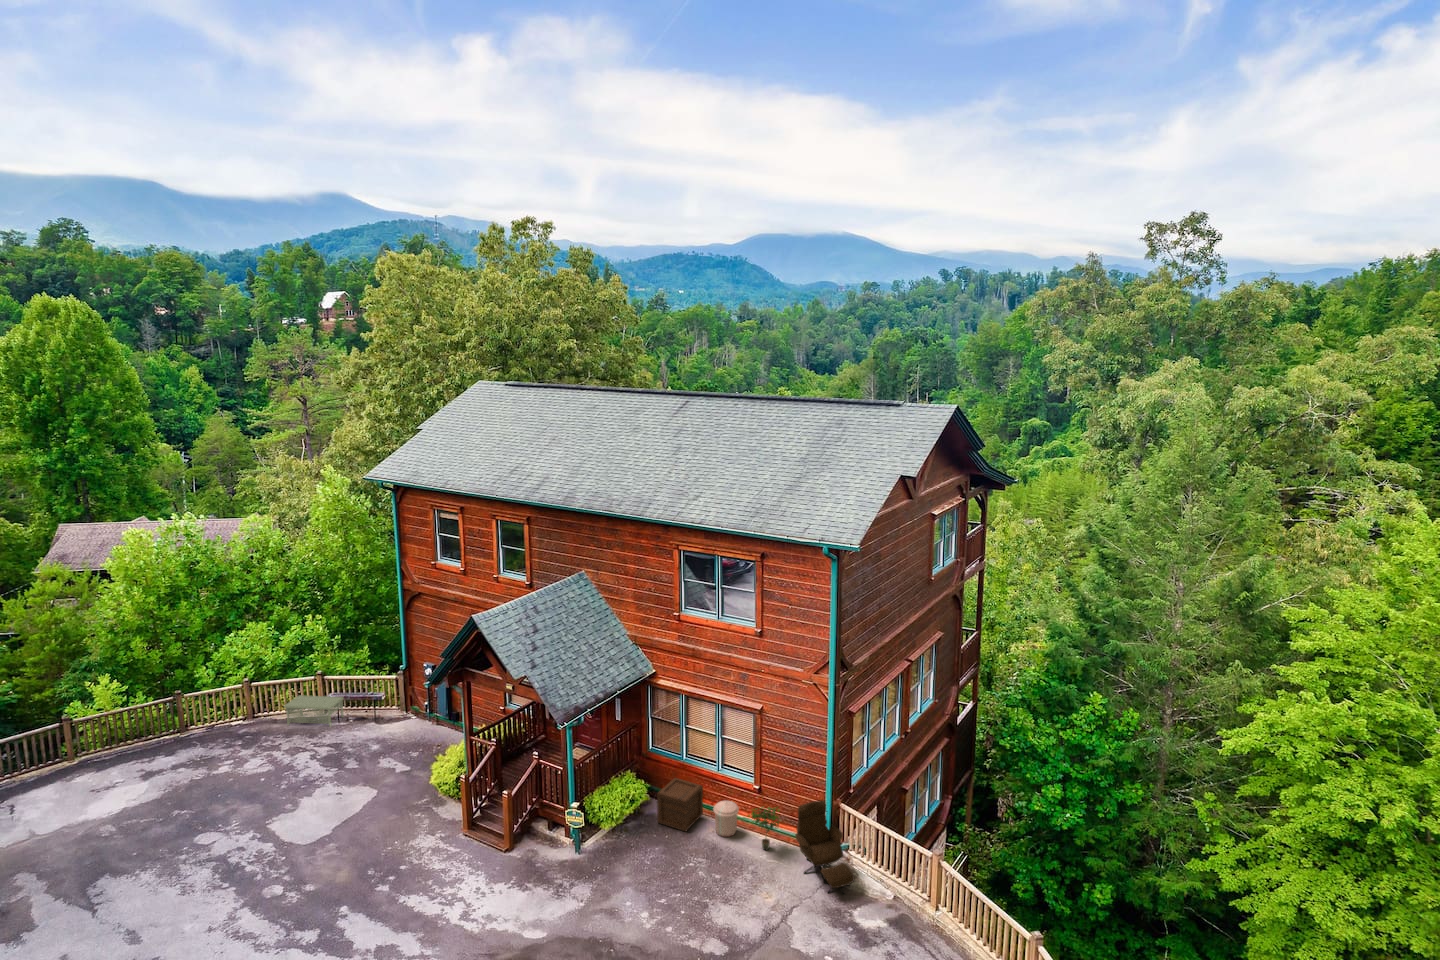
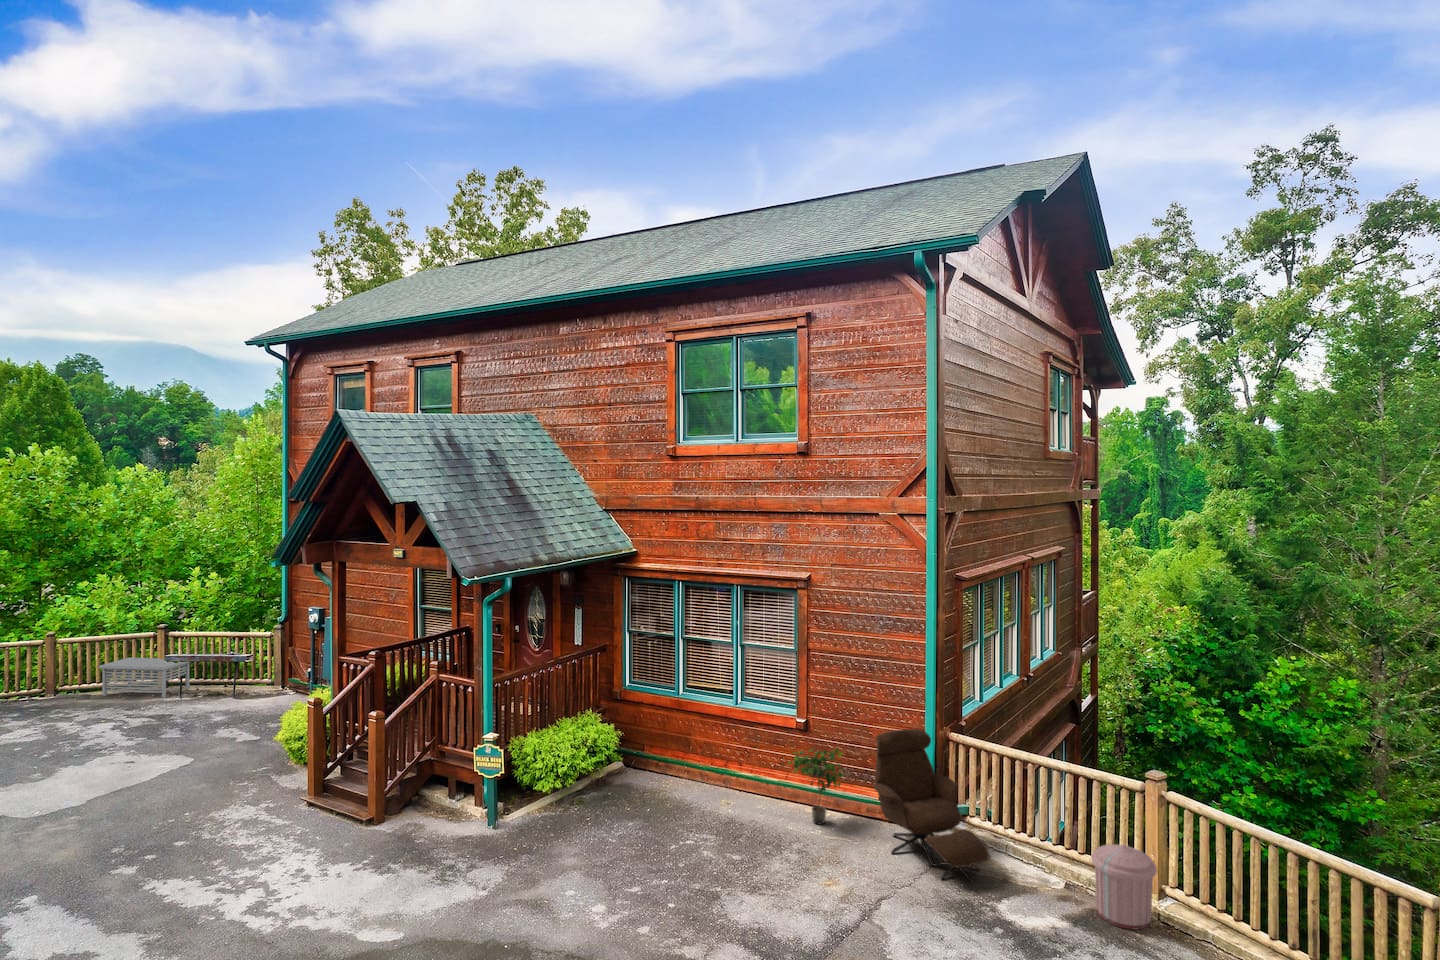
wooden crate: present [657,778,703,831] -> none [634,723,710,803]
trash can: present [714,801,739,837] -> present [1092,844,1157,929]

